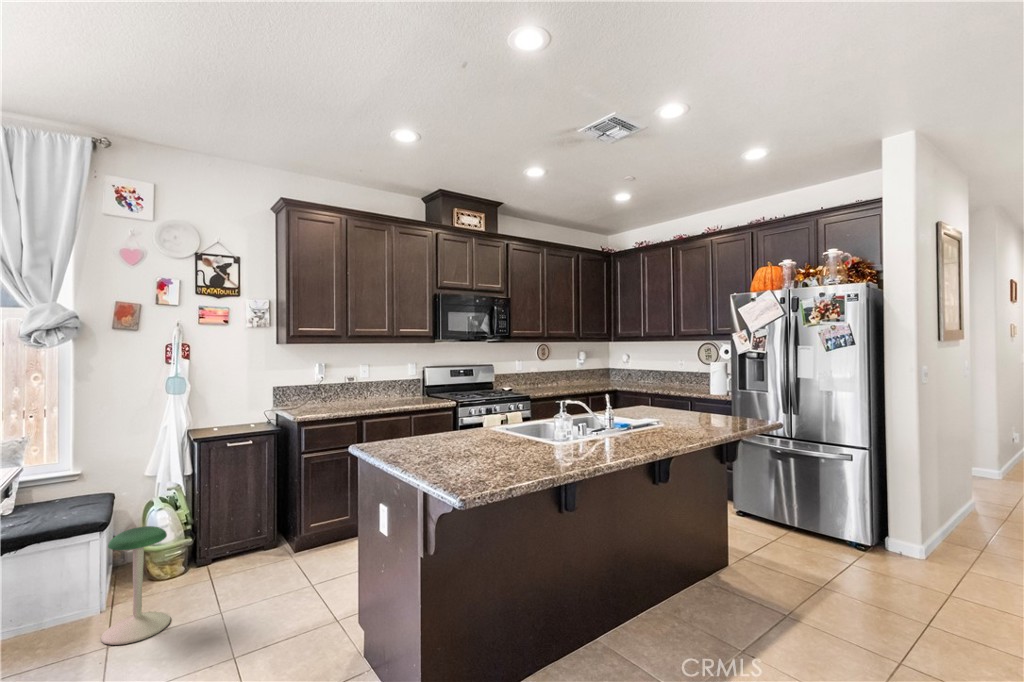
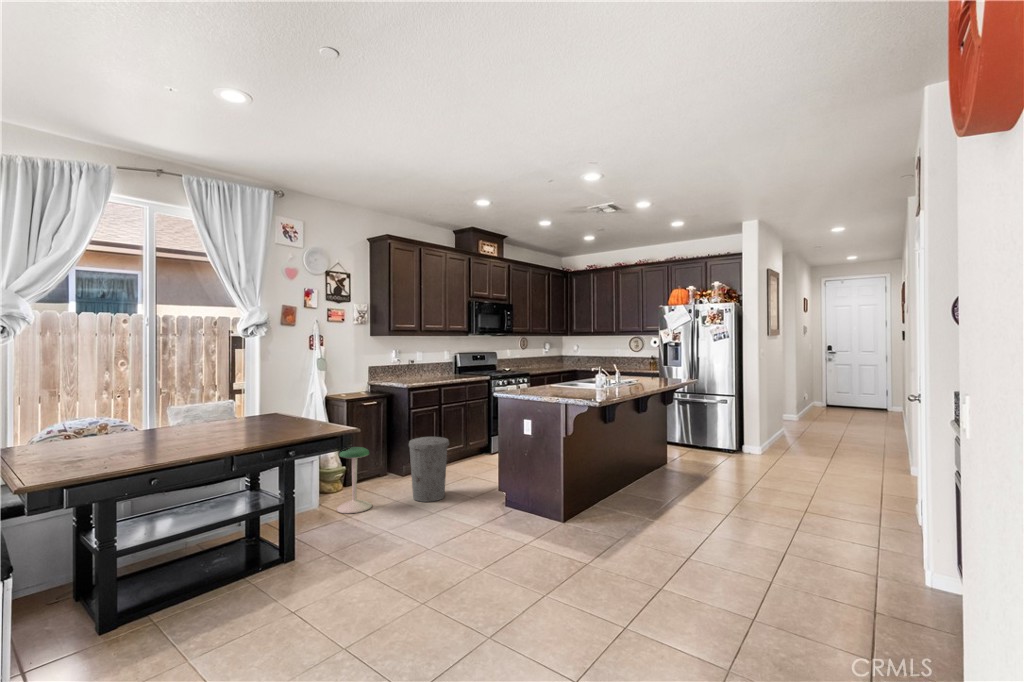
trash can: none [232,510,306,629] -> present [409,437,449,502]

